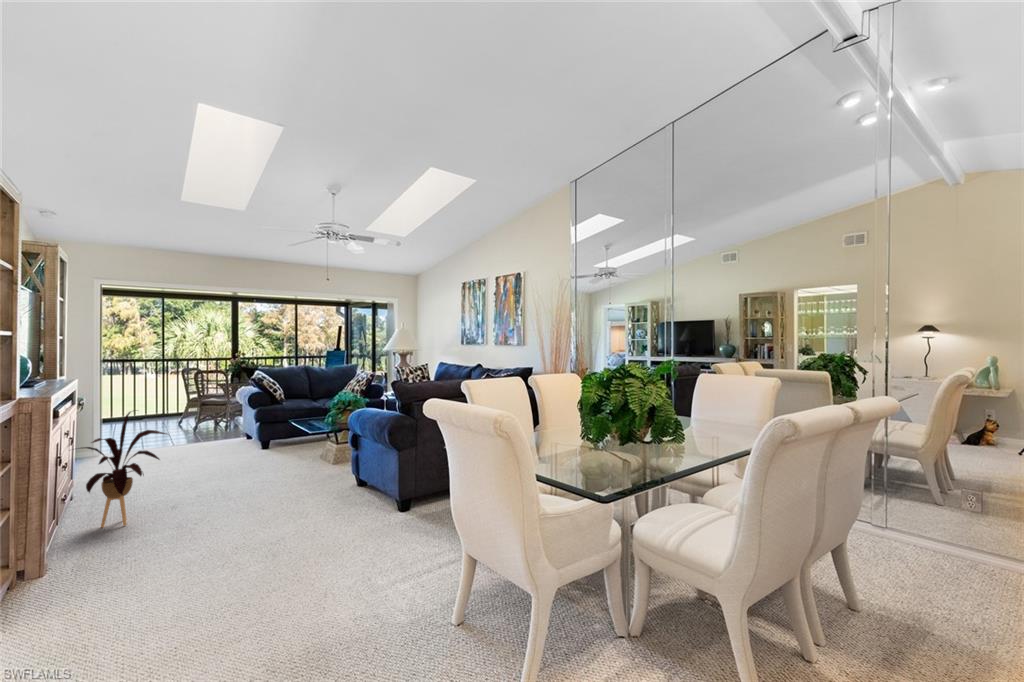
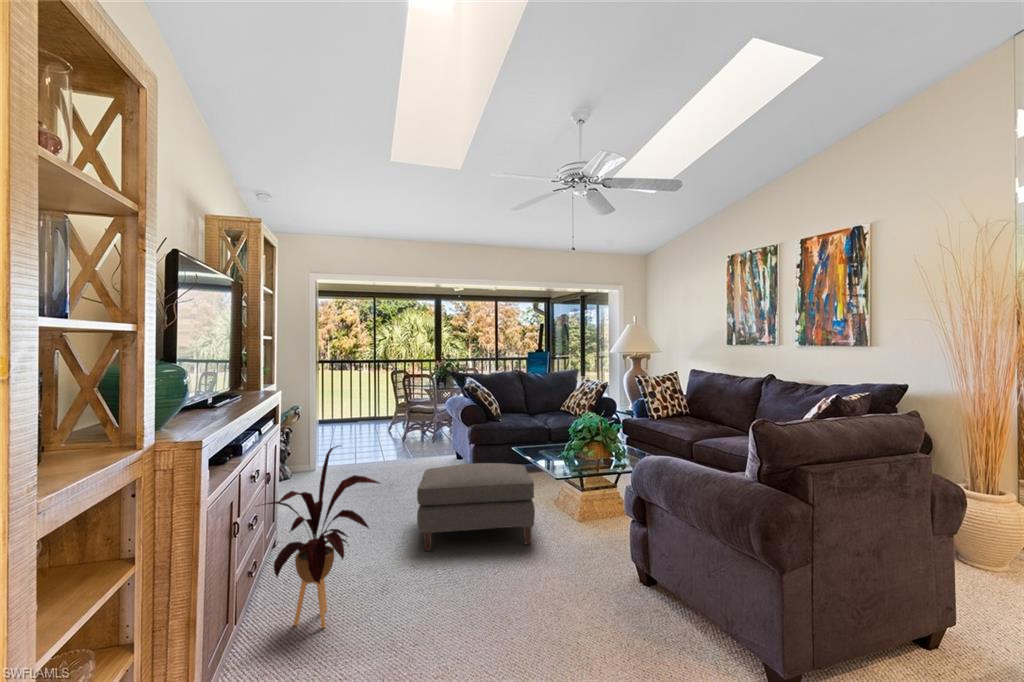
ottoman: none [201,429,295,489] -> present [417,463,535,551]

